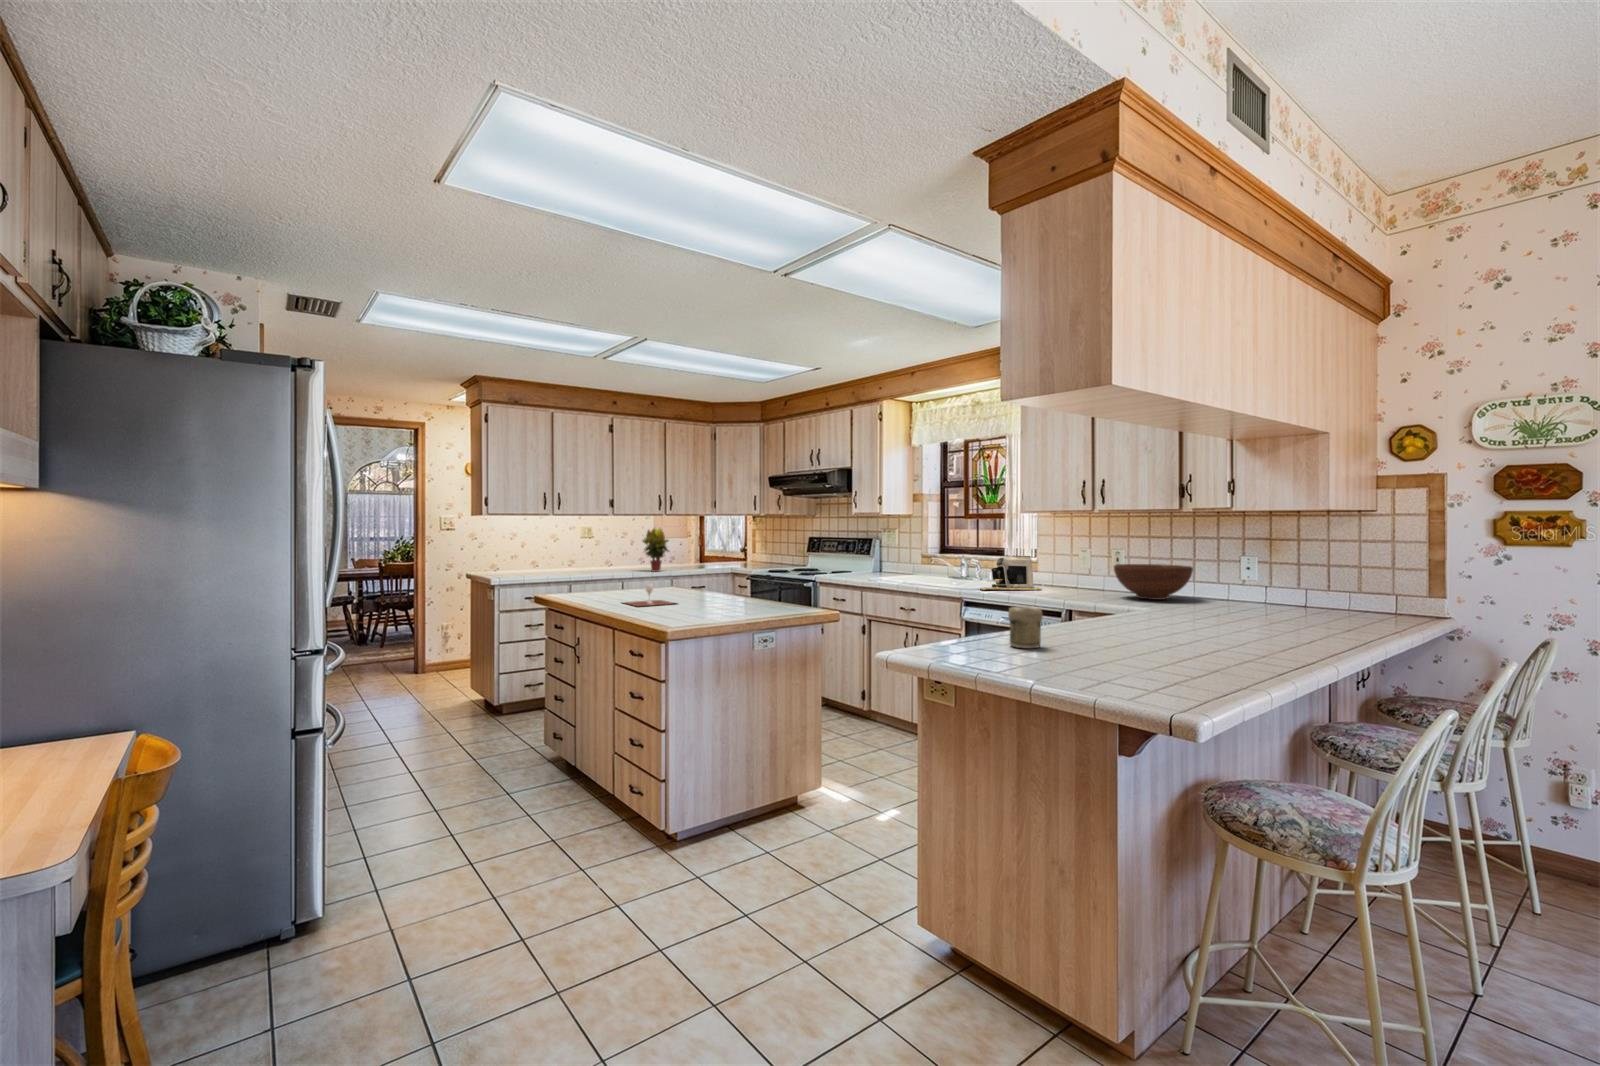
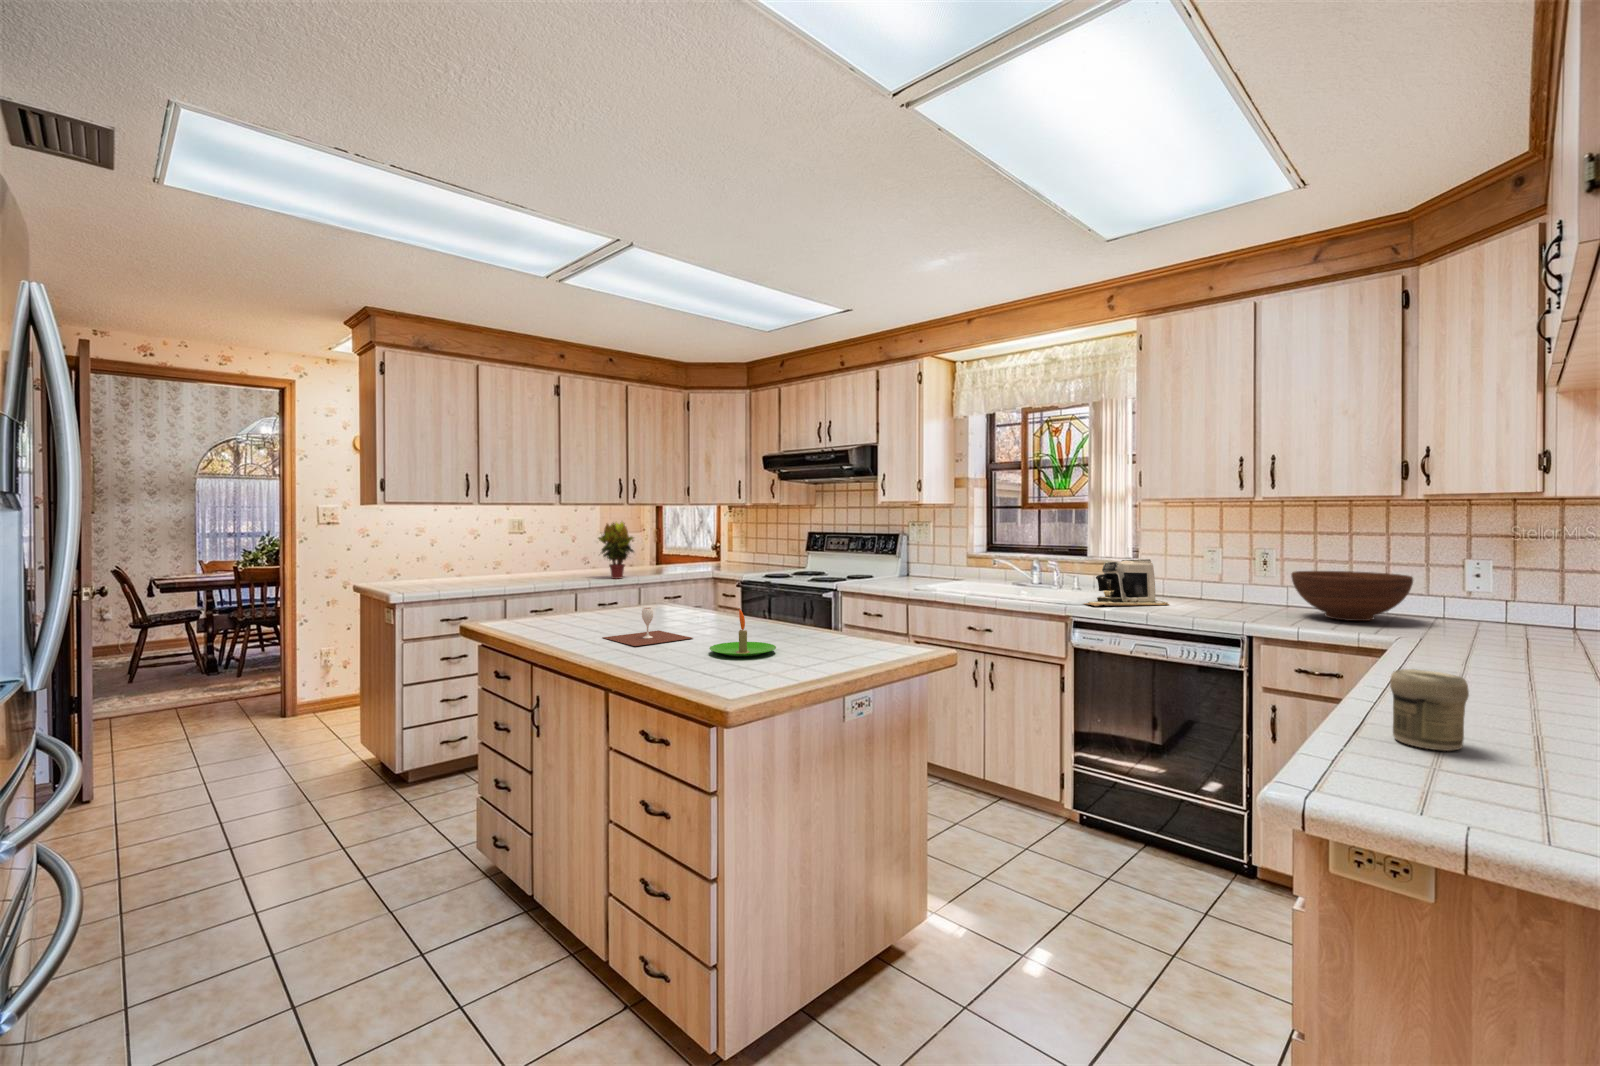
candle: none [681,582,725,612] -> present [709,609,776,657]

